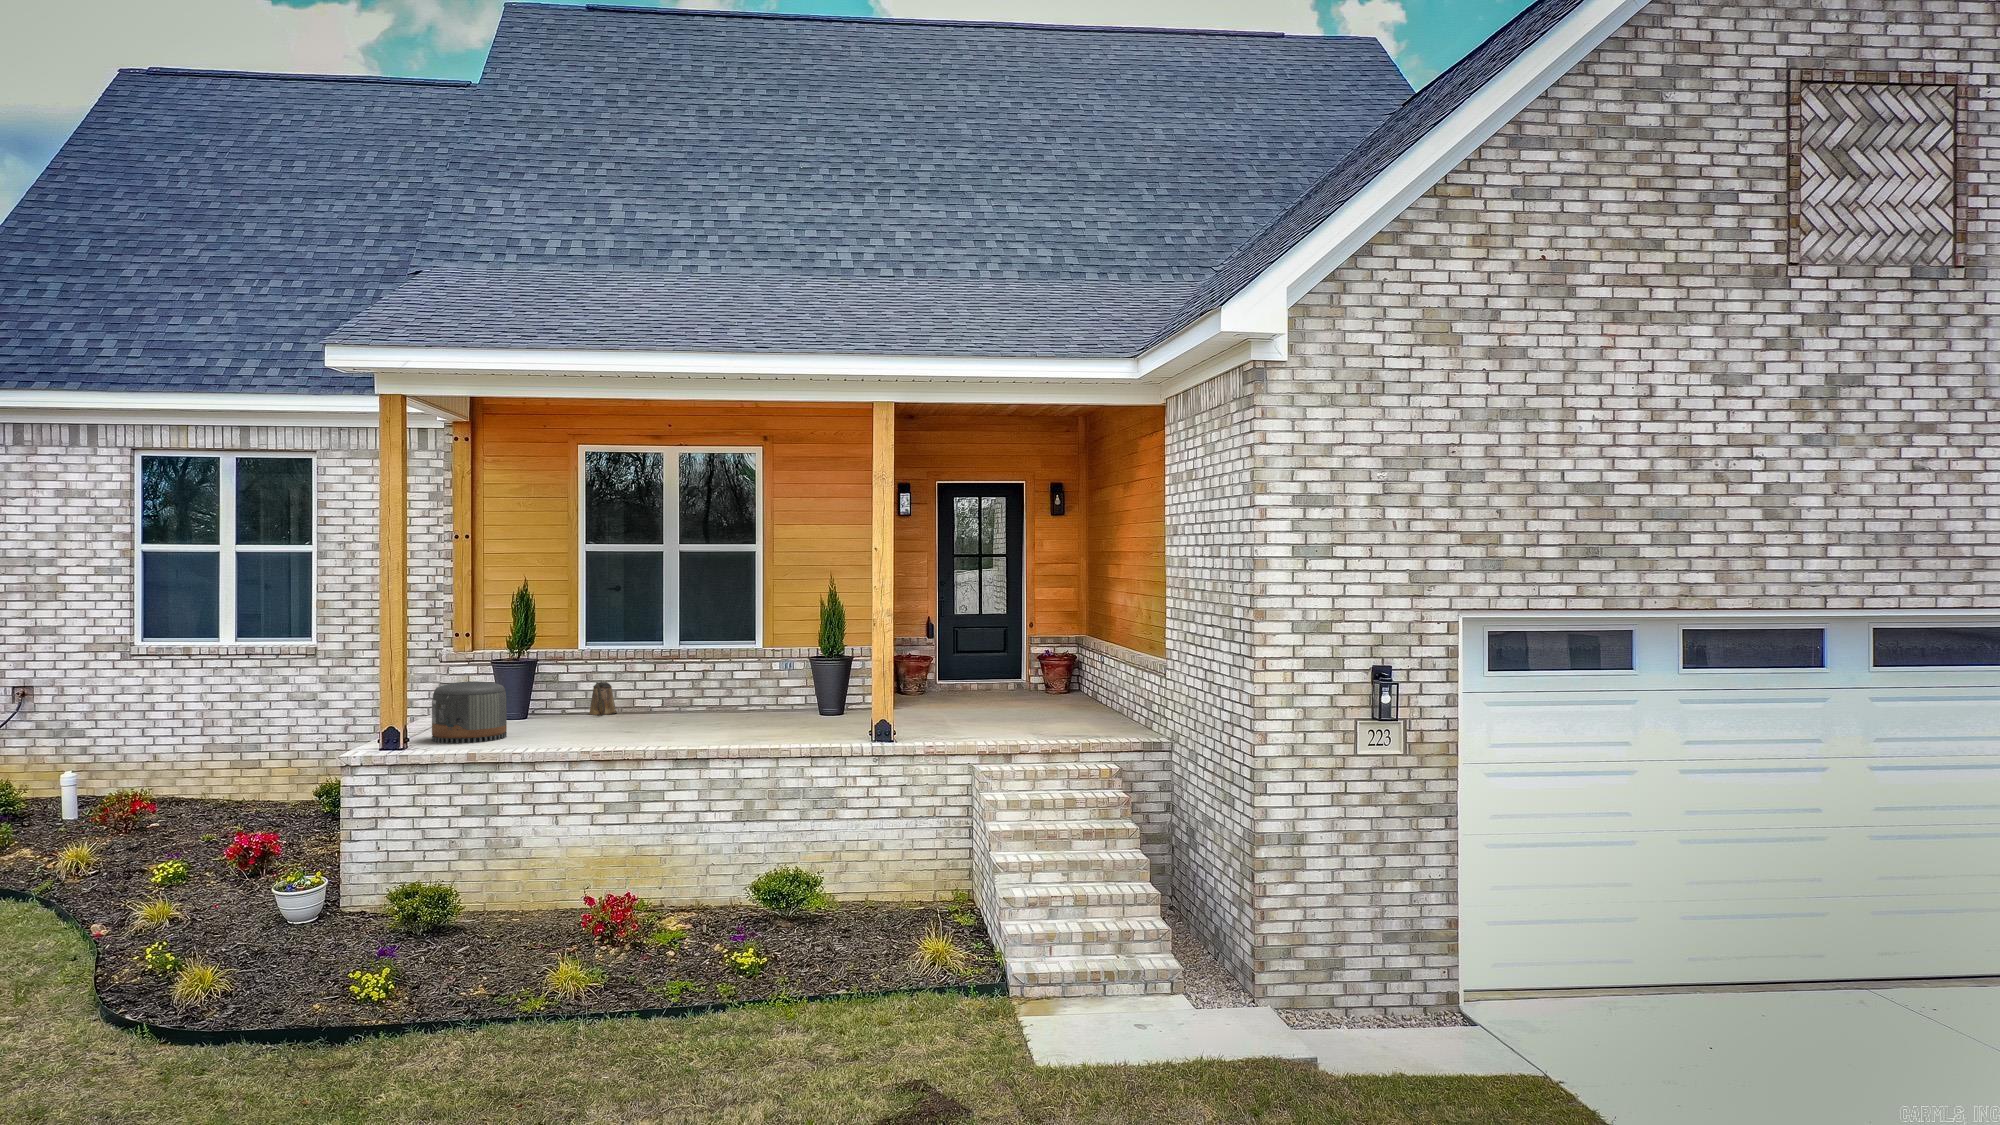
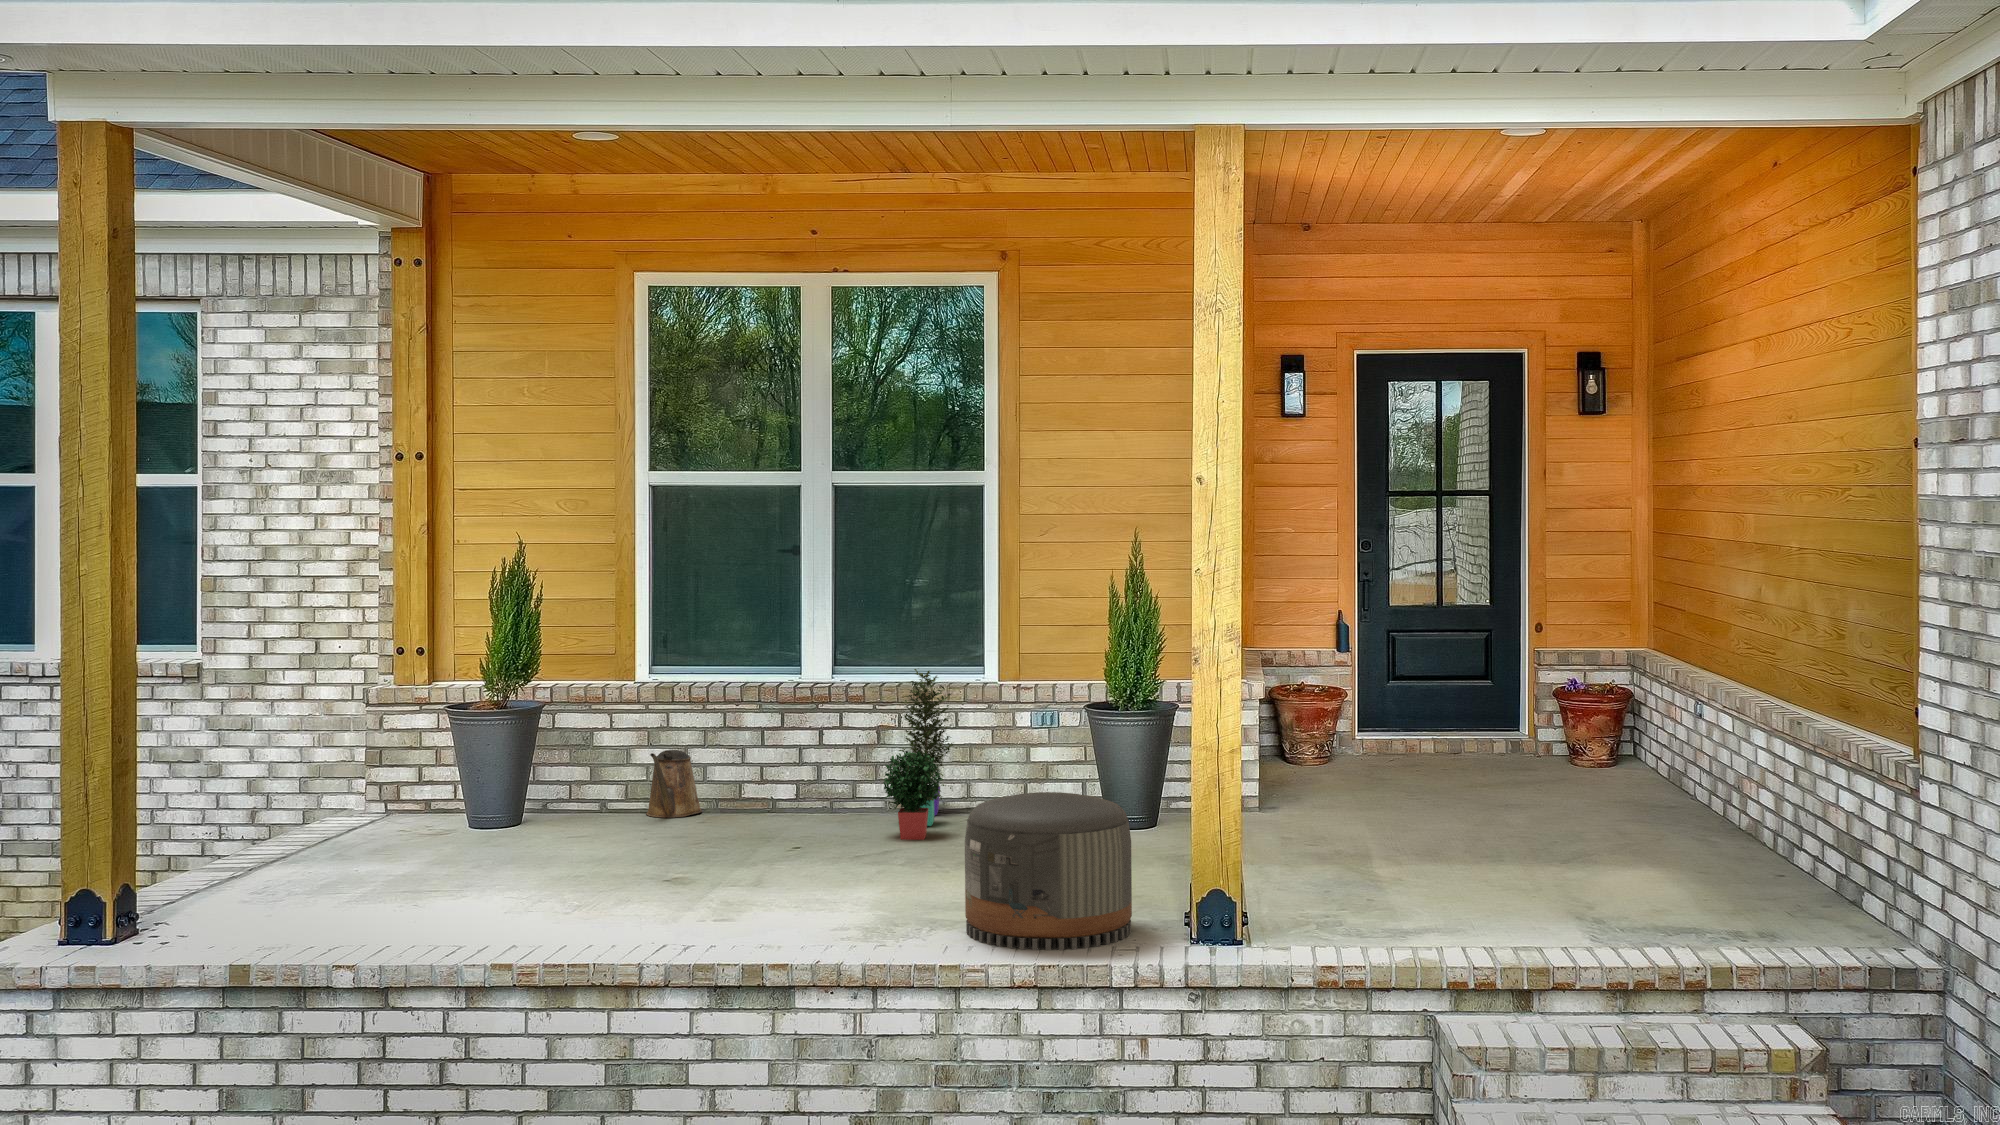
potted plant: none [715,641,747,719] -> present [884,669,953,840]
pouf: present [432,681,507,743] -> present [965,792,1132,950]

